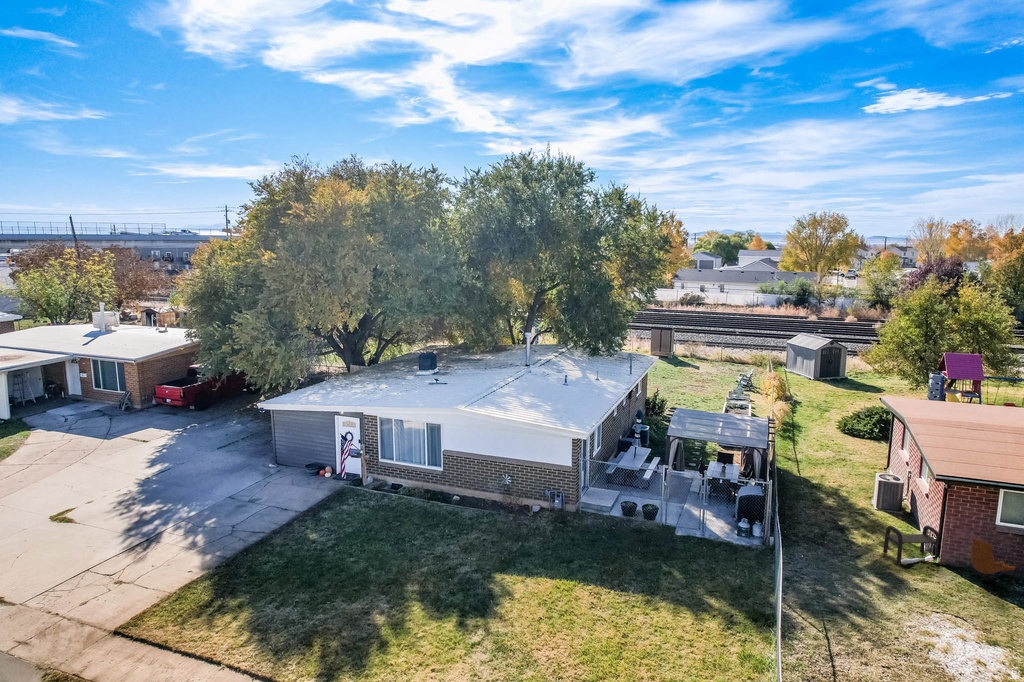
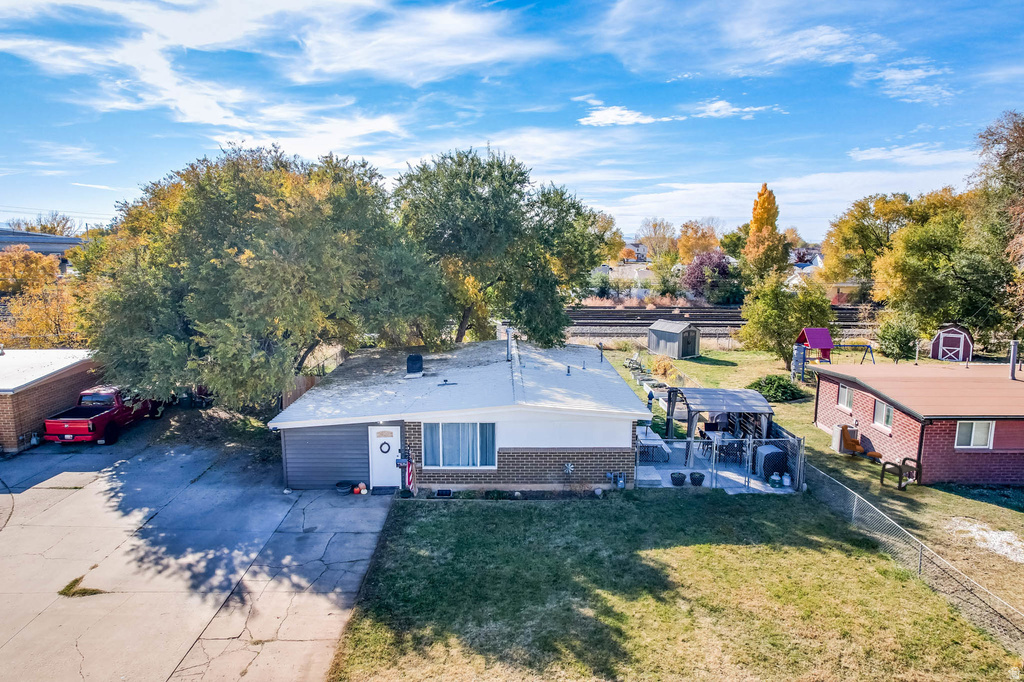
lounge chair: present [971,537,1016,583] -> present [842,425,882,463]

